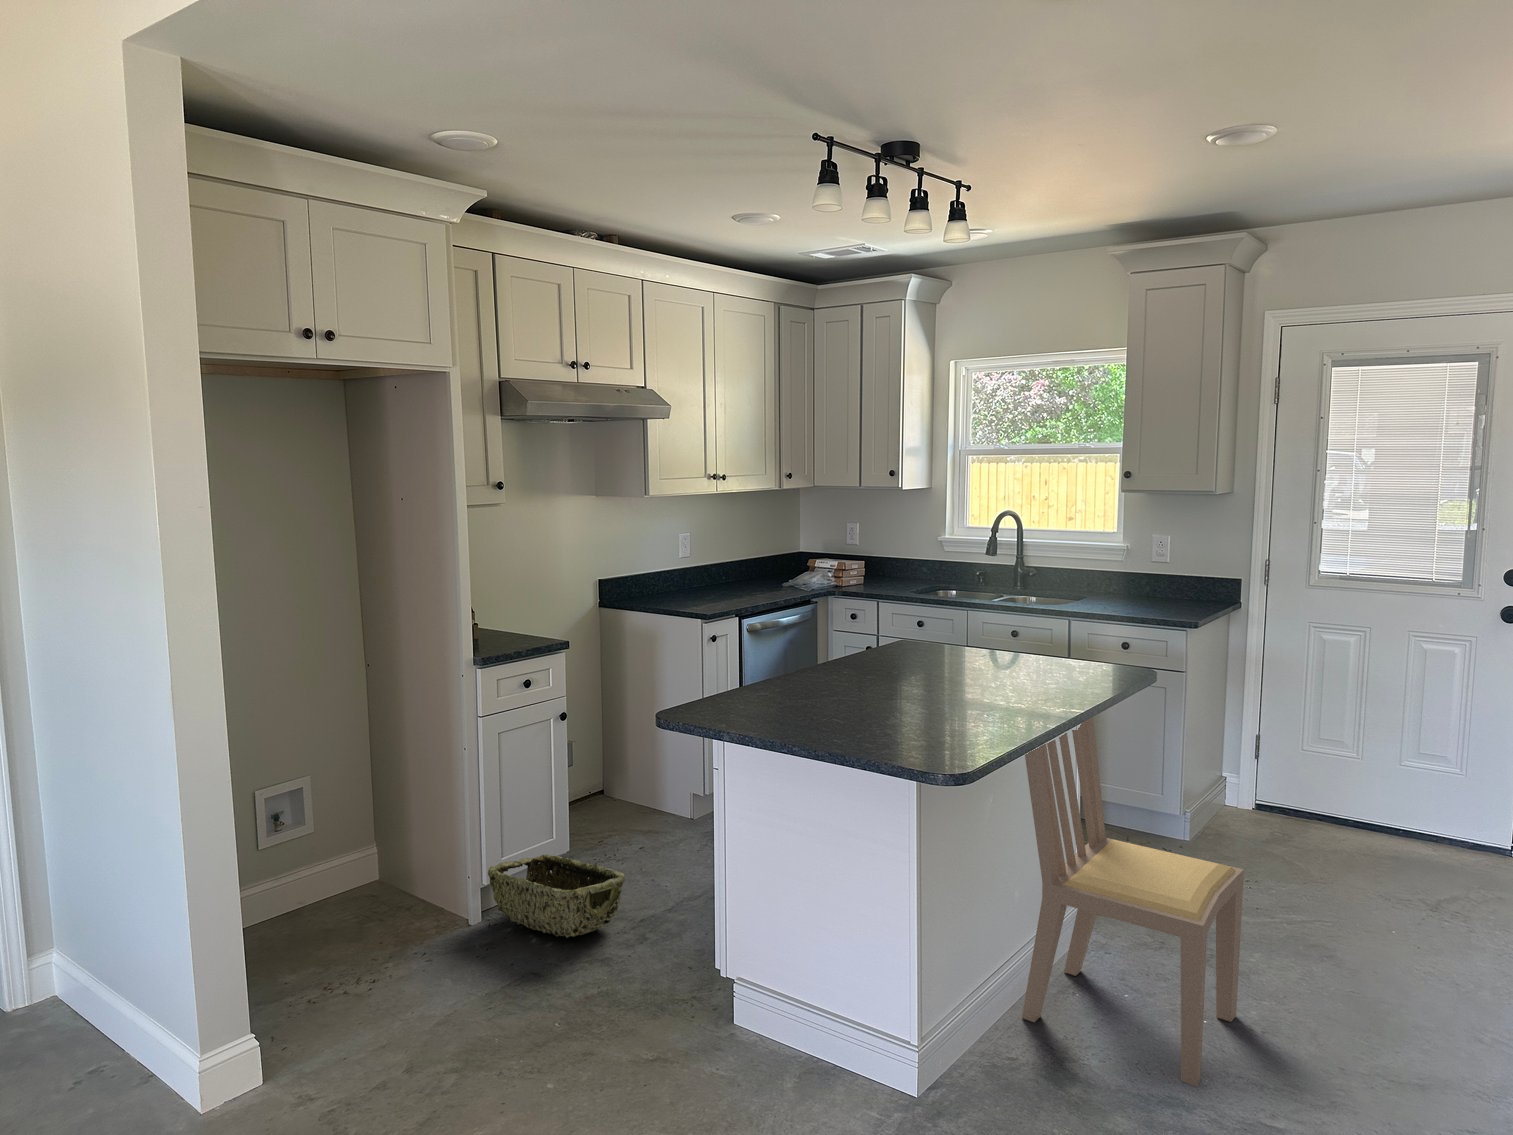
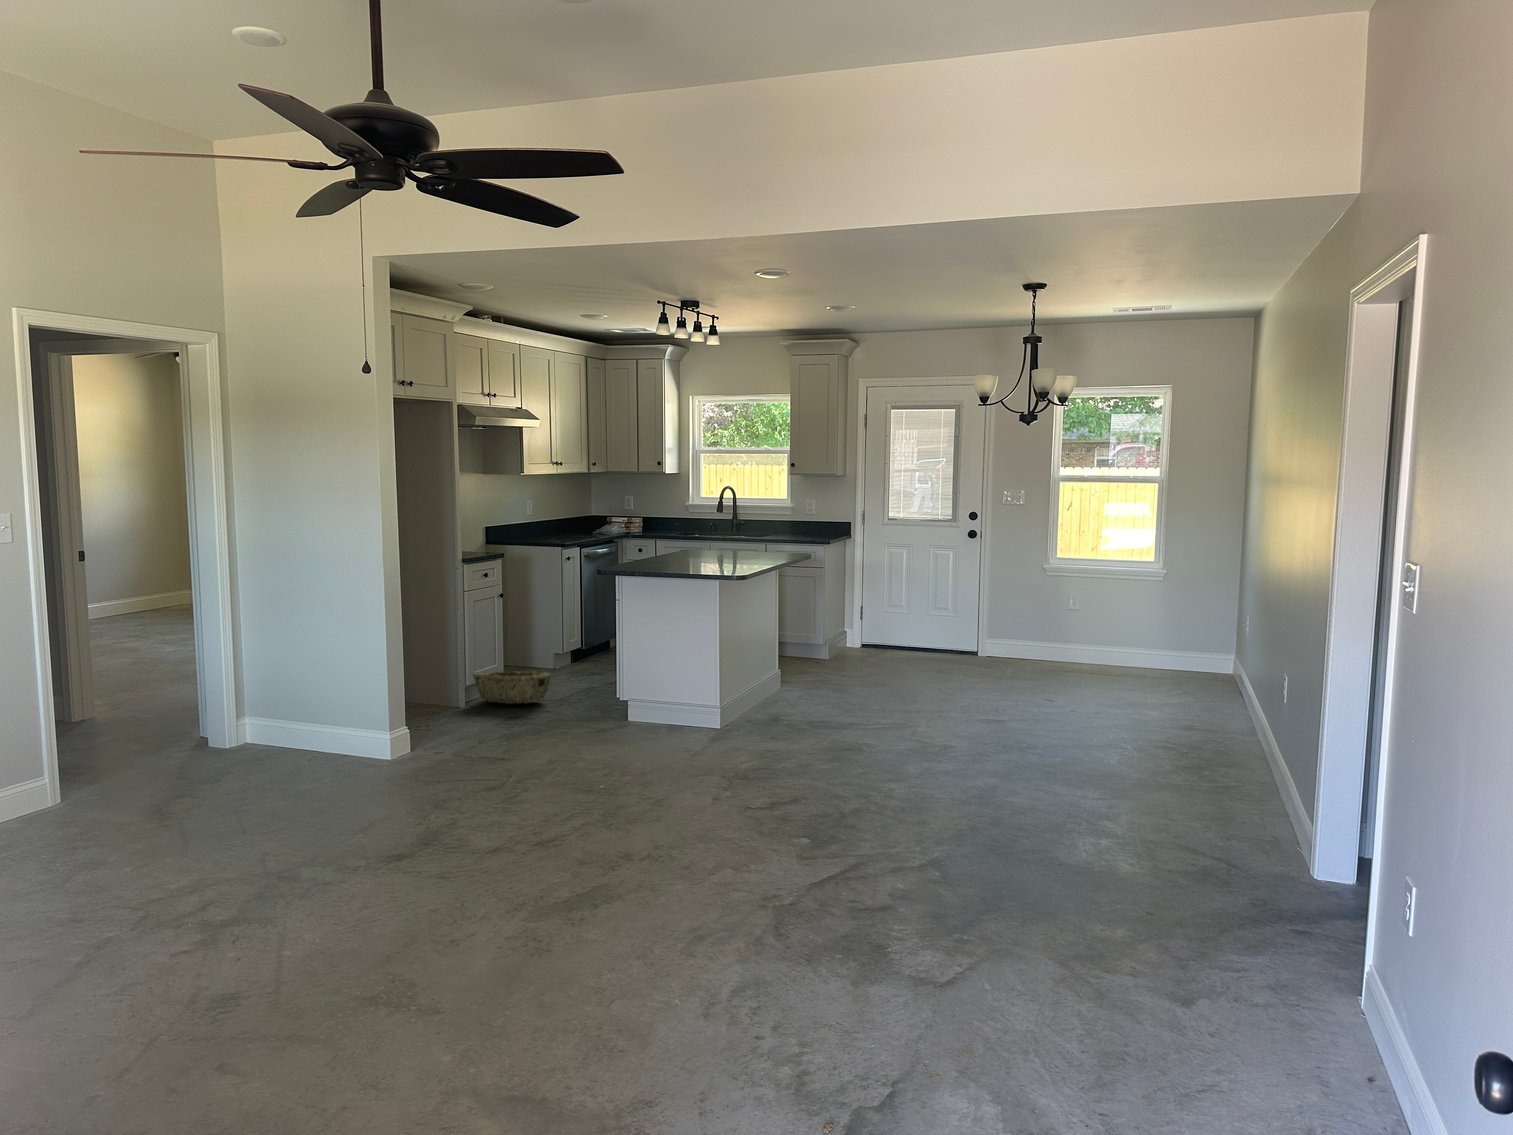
dining chair: present [1022,717,1244,1087] -> none [755,560,848,716]

